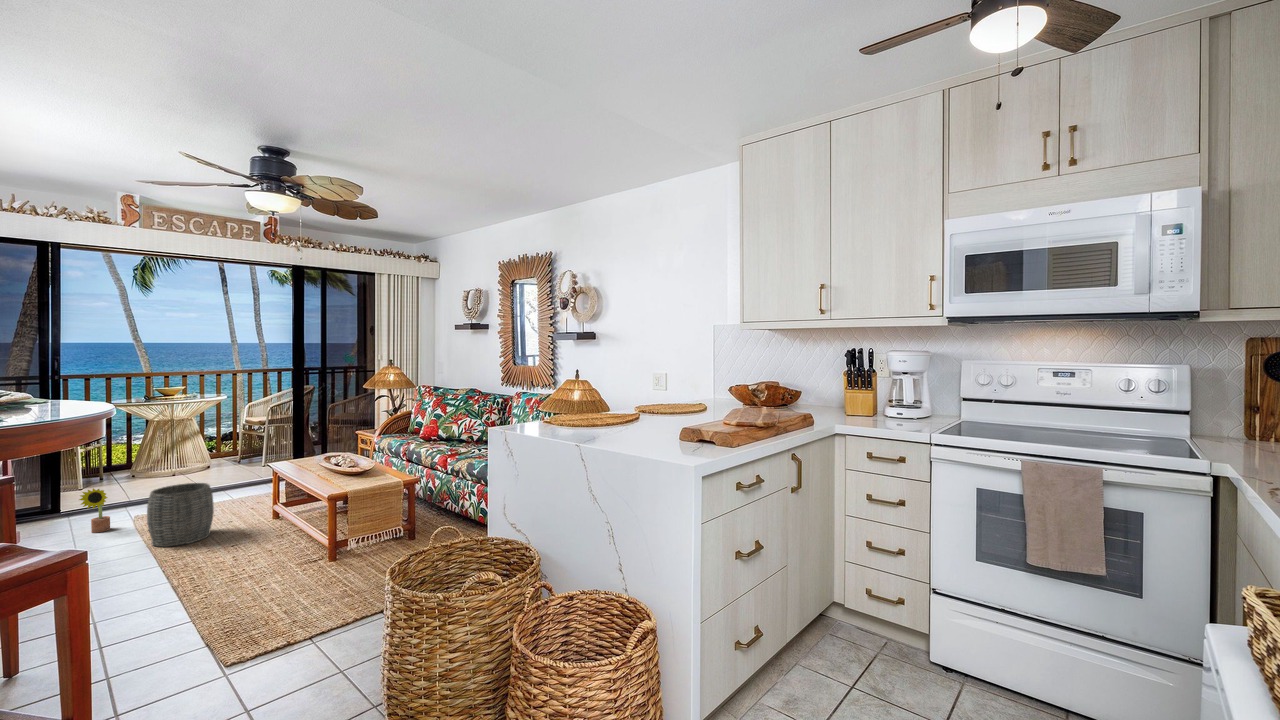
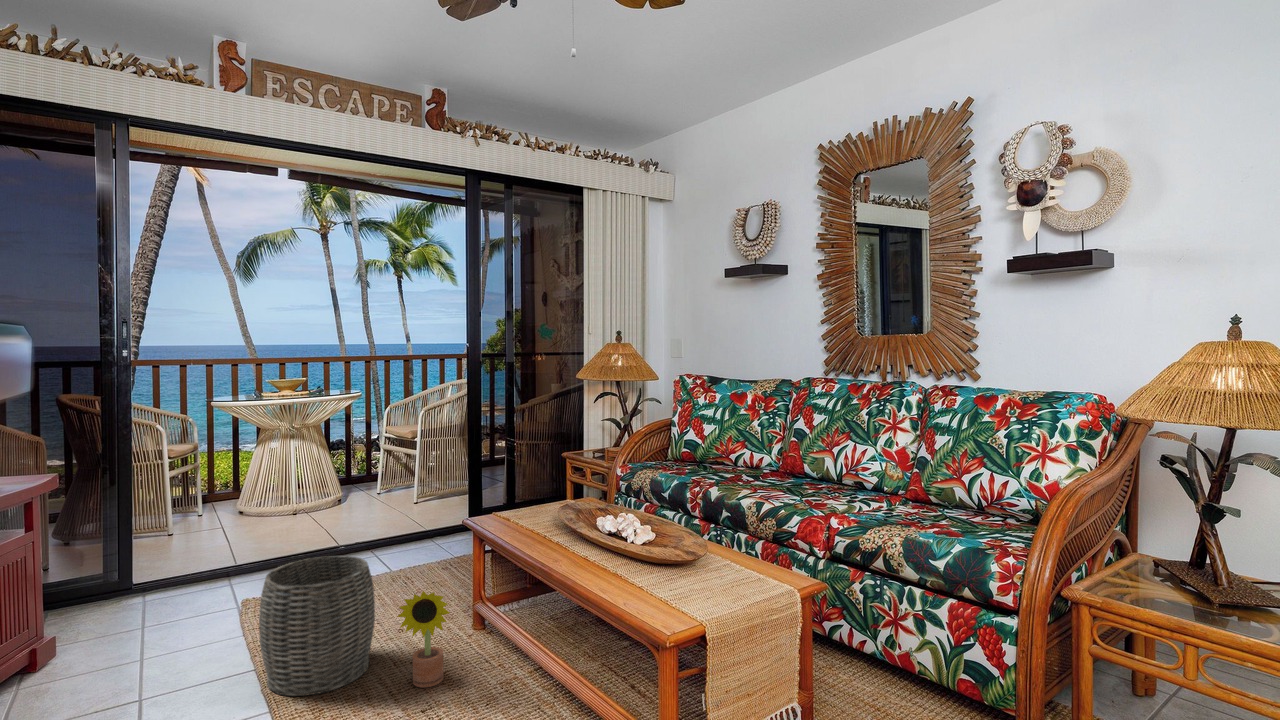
decorative plant: present [79,488,110,533] -> present [397,591,450,687]

